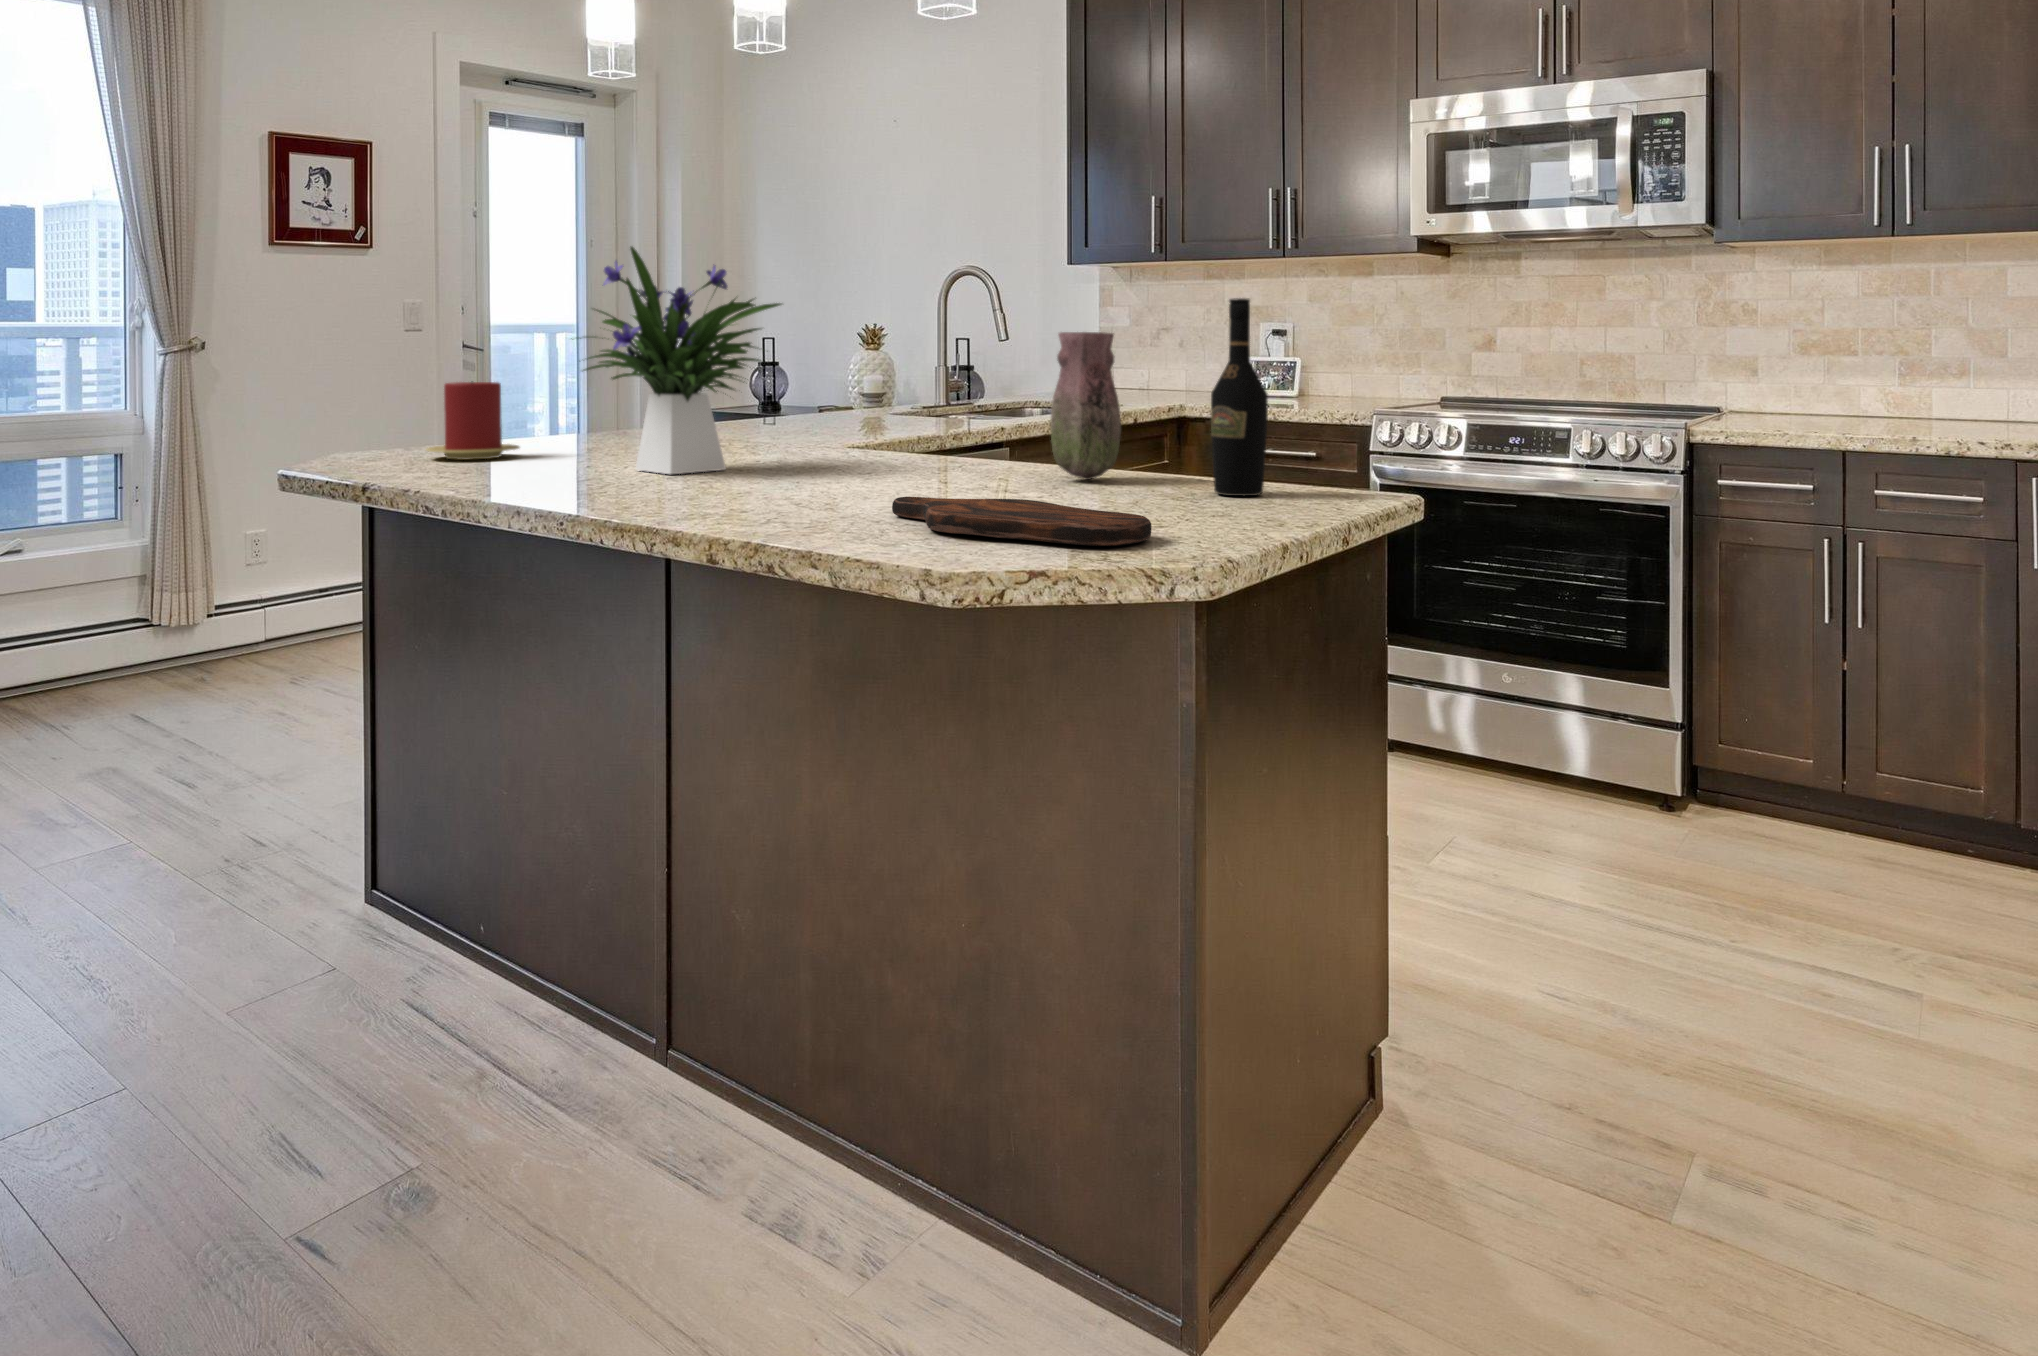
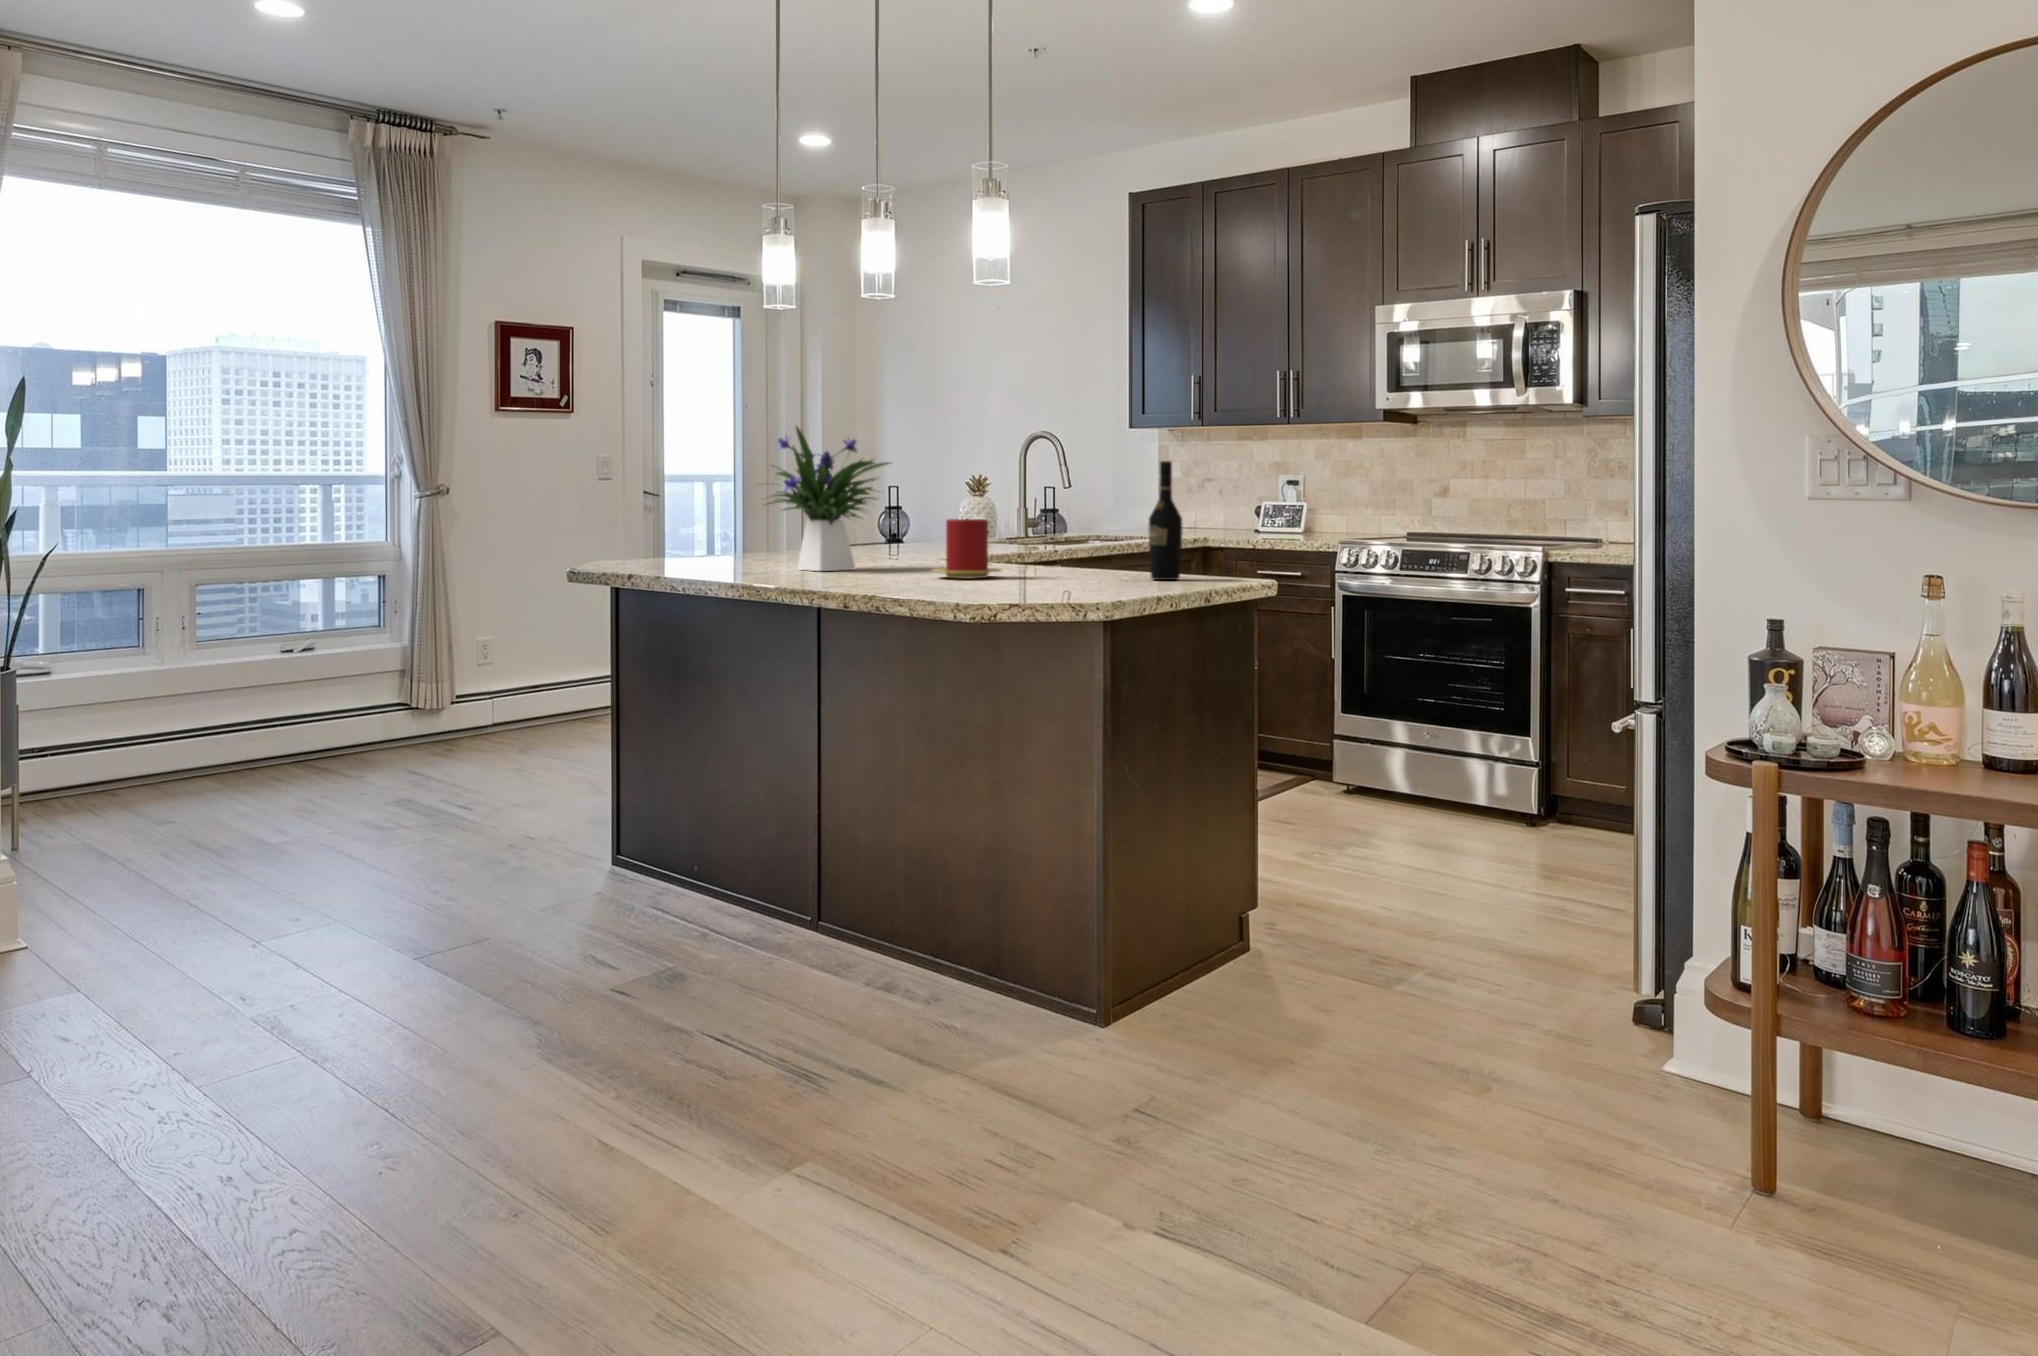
vase: present [1050,332,1121,480] -> none [1059,481,1104,574]
candle: present [426,382,519,459] -> present [933,519,1001,579]
cutting board: present [892,496,1152,546] -> none [950,576,1085,595]

